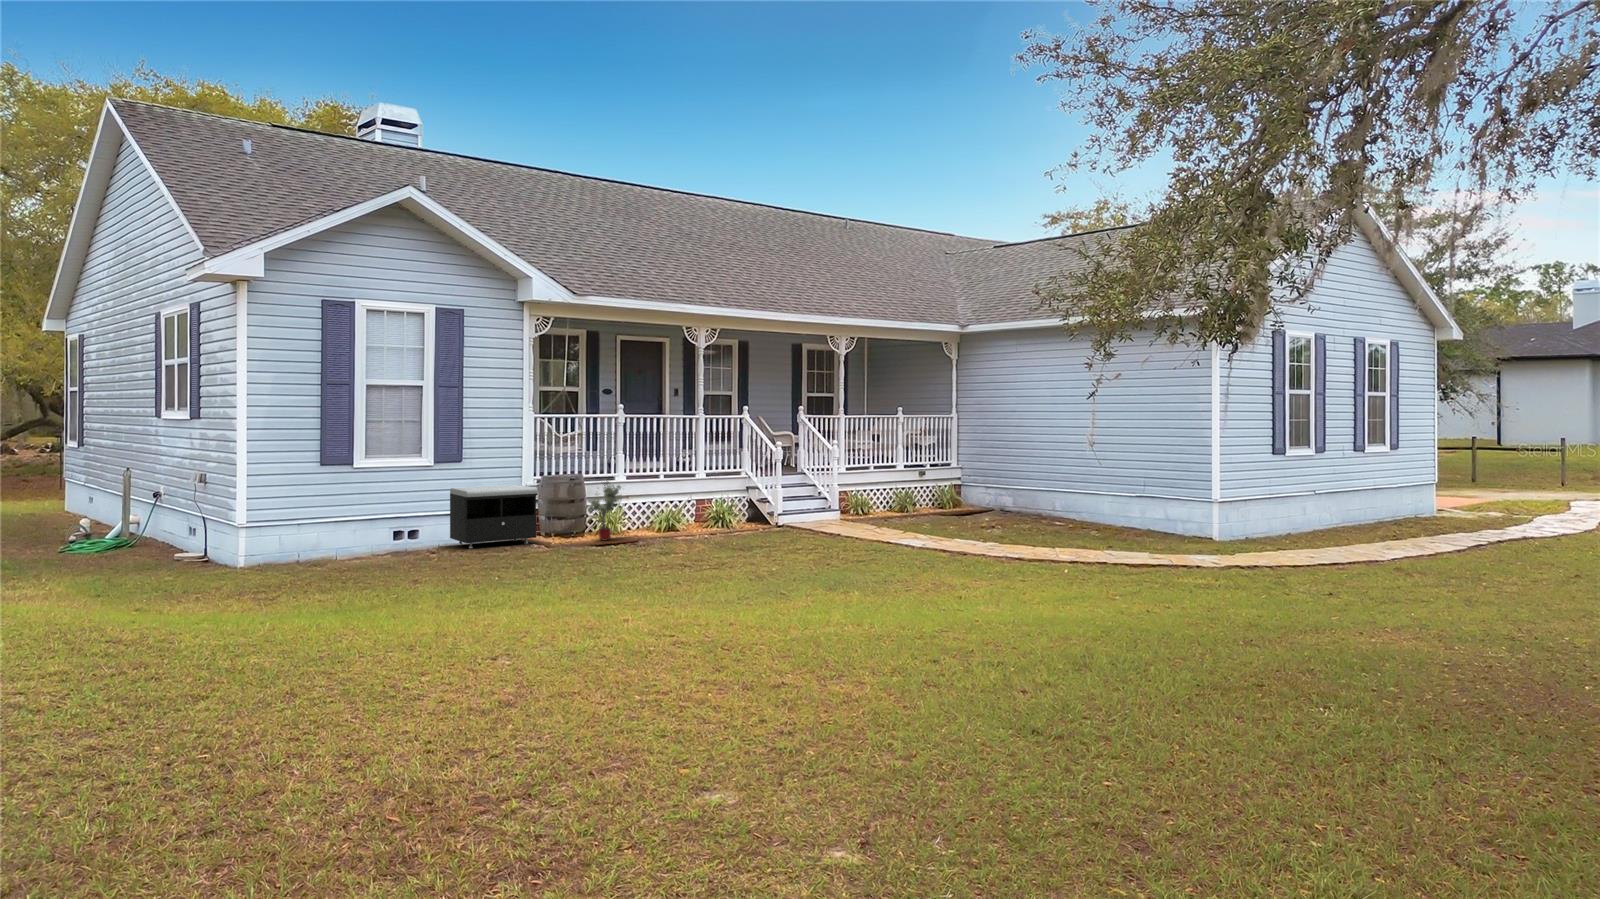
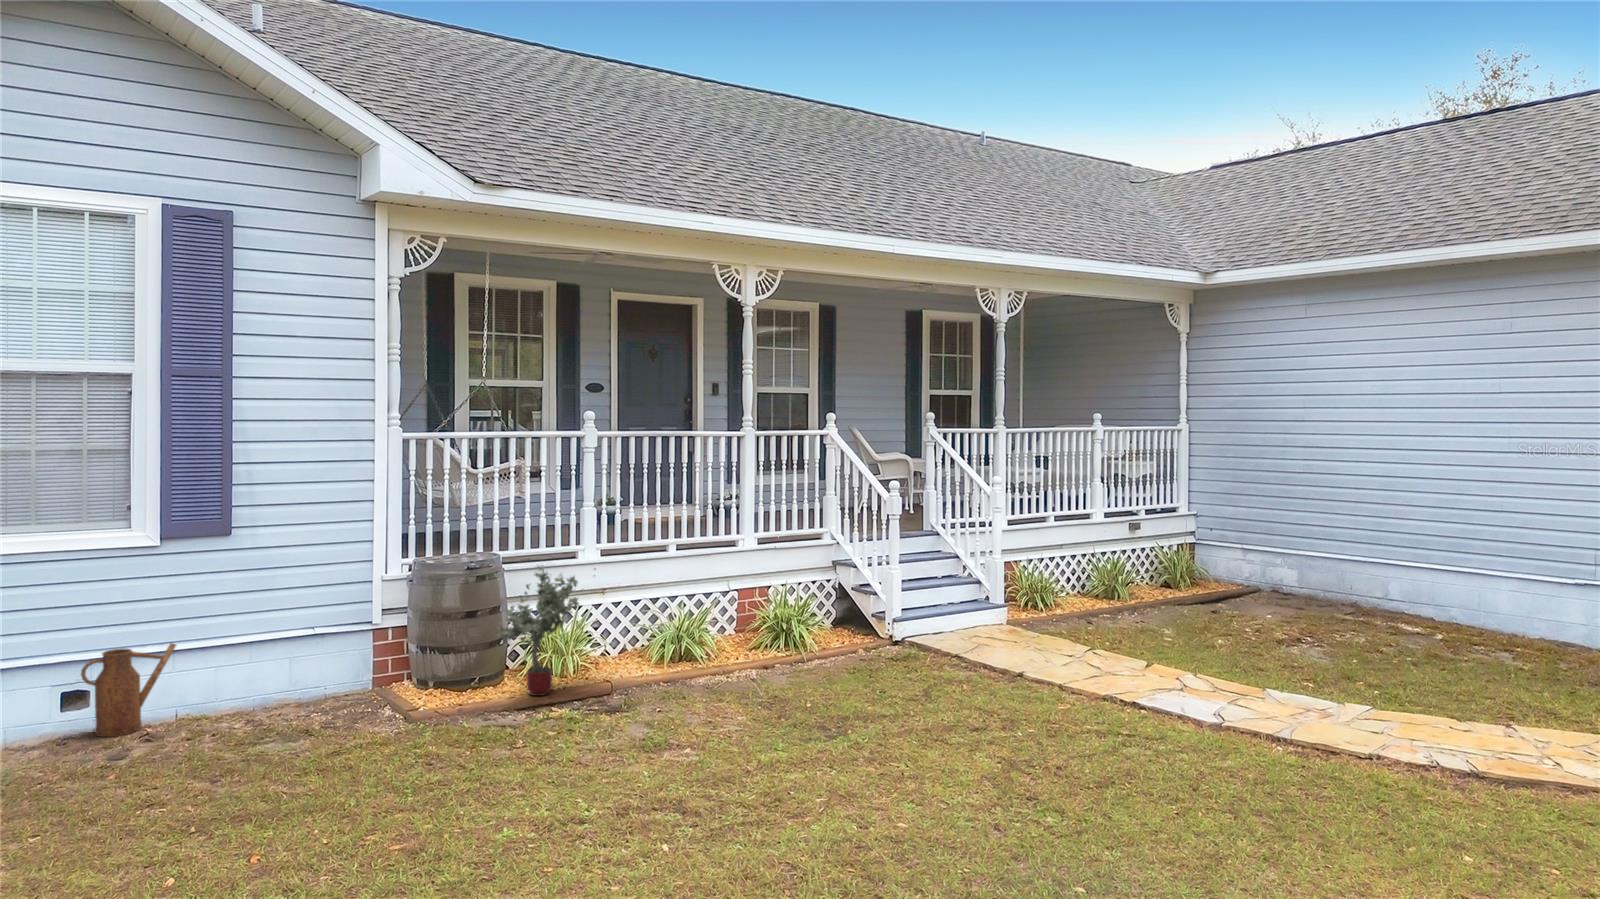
storage bench: present [450,485,538,548] -> none [204,580,389,730]
watering can: none [405,510,442,550] -> present [81,643,176,737]

